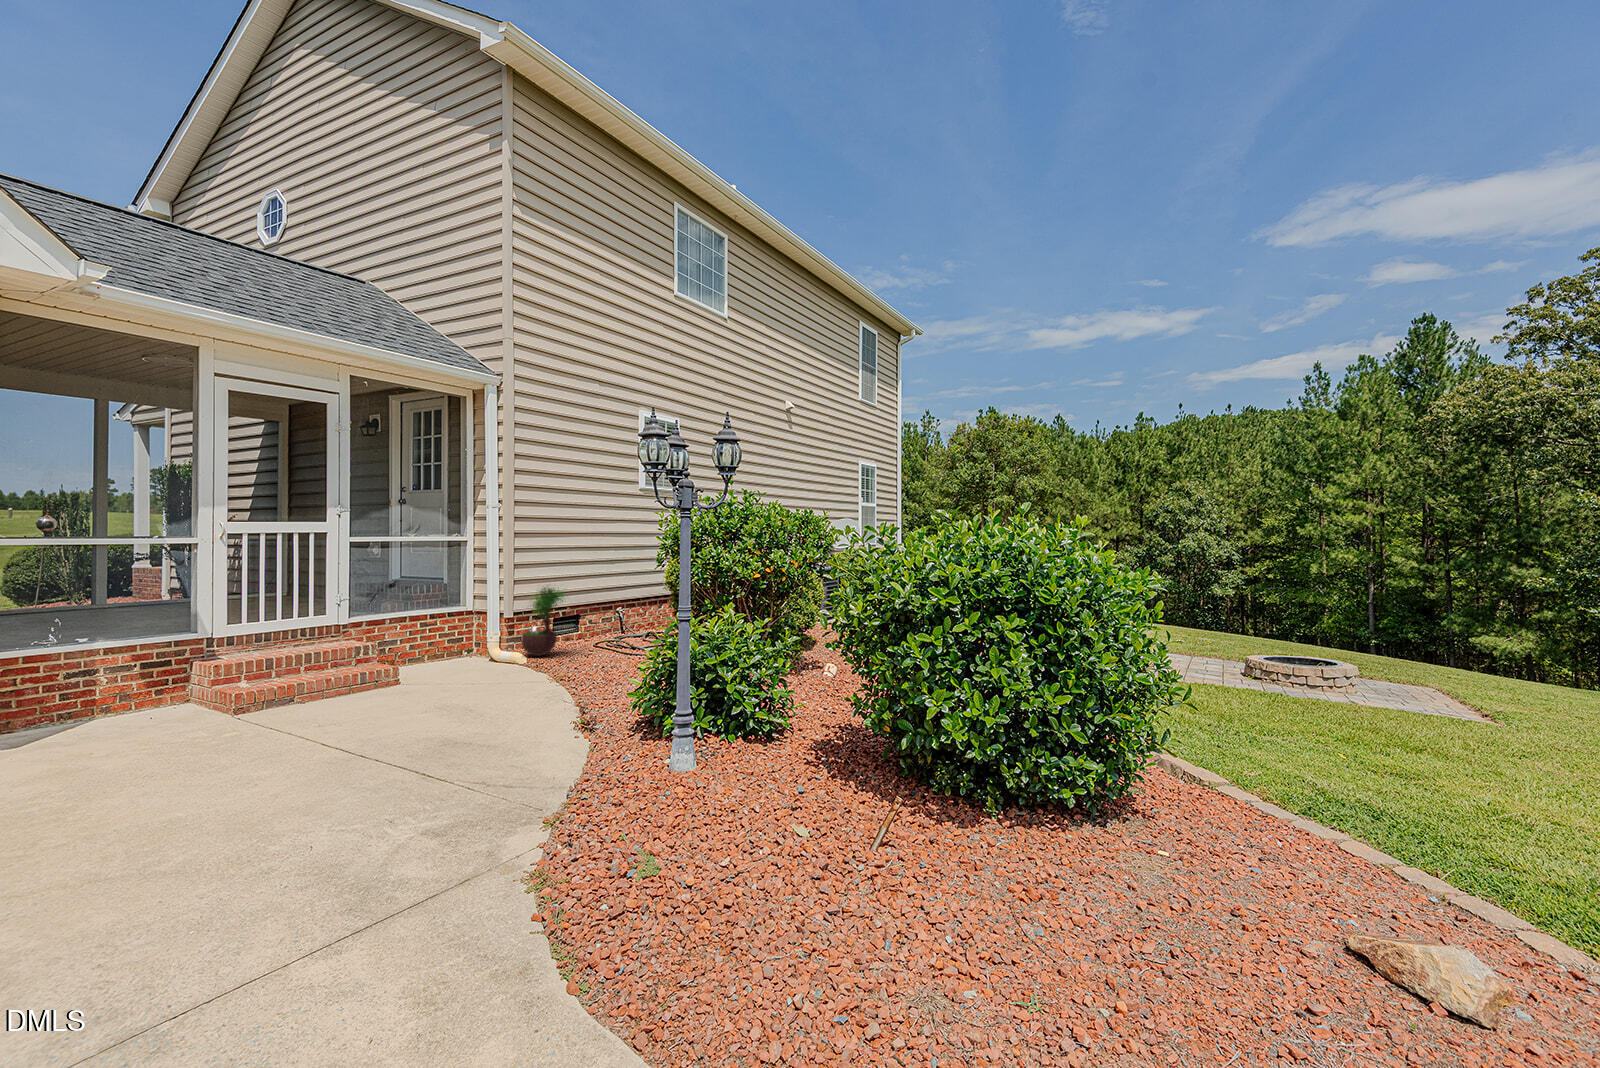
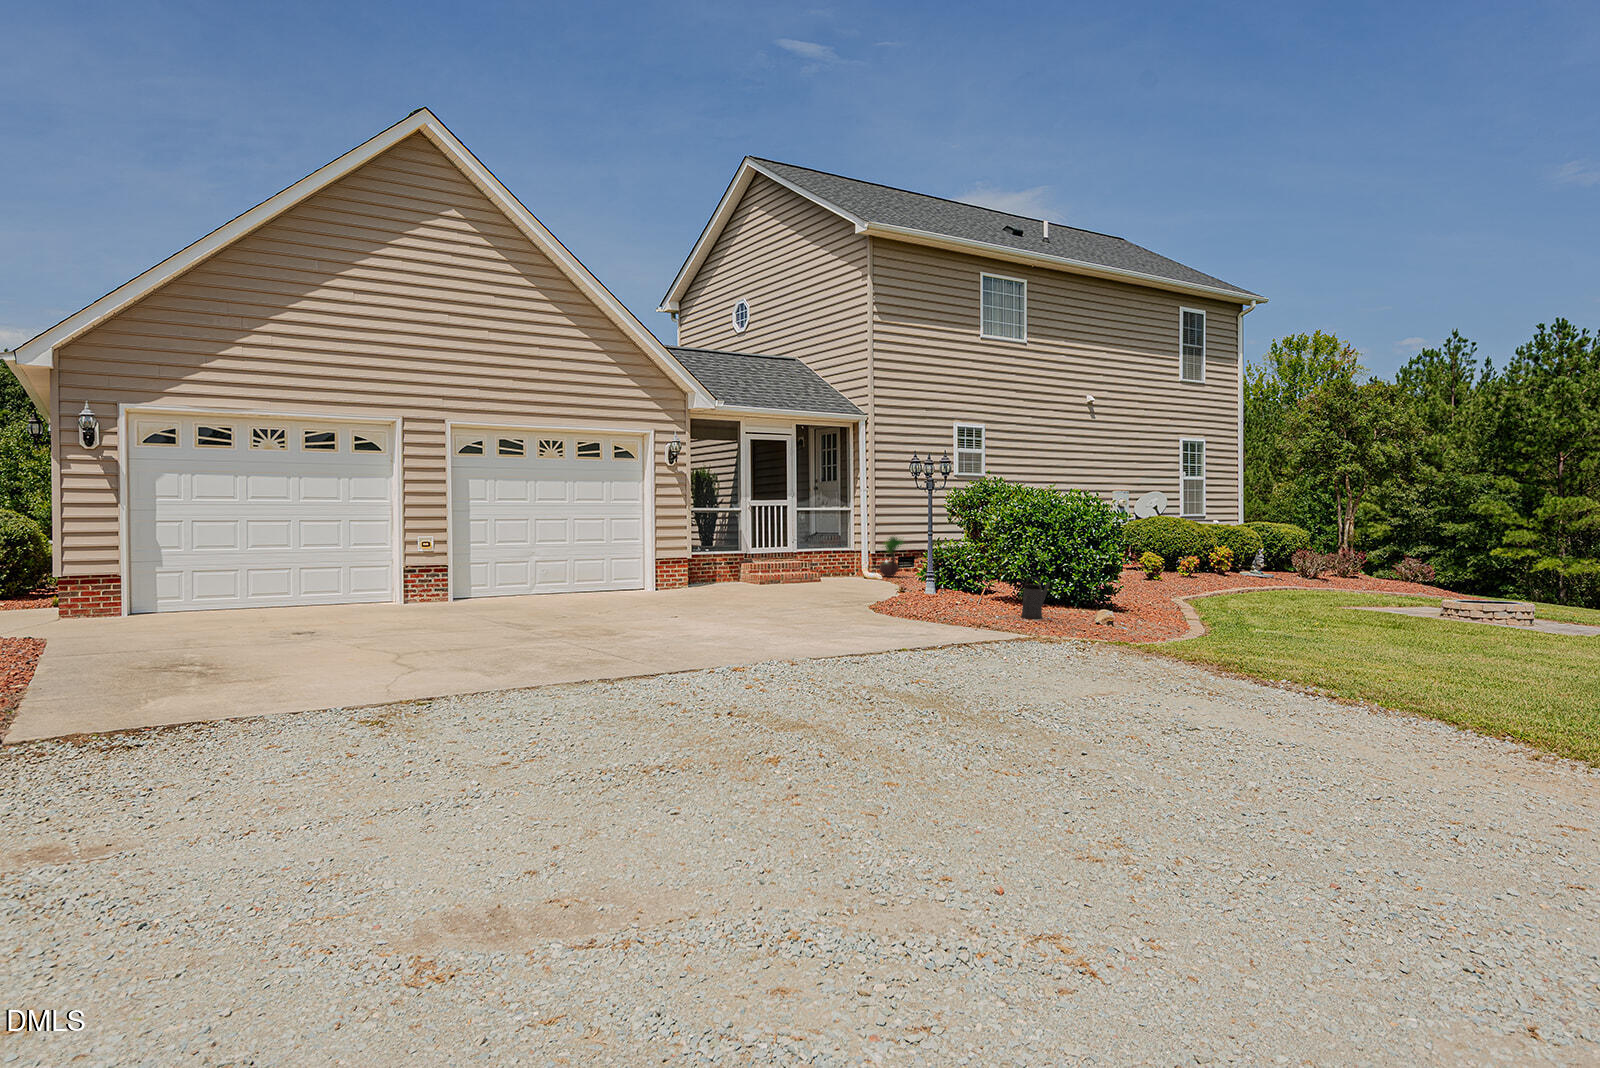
watering can: none [999,752,1063,898] -> present [1021,577,1050,619]

